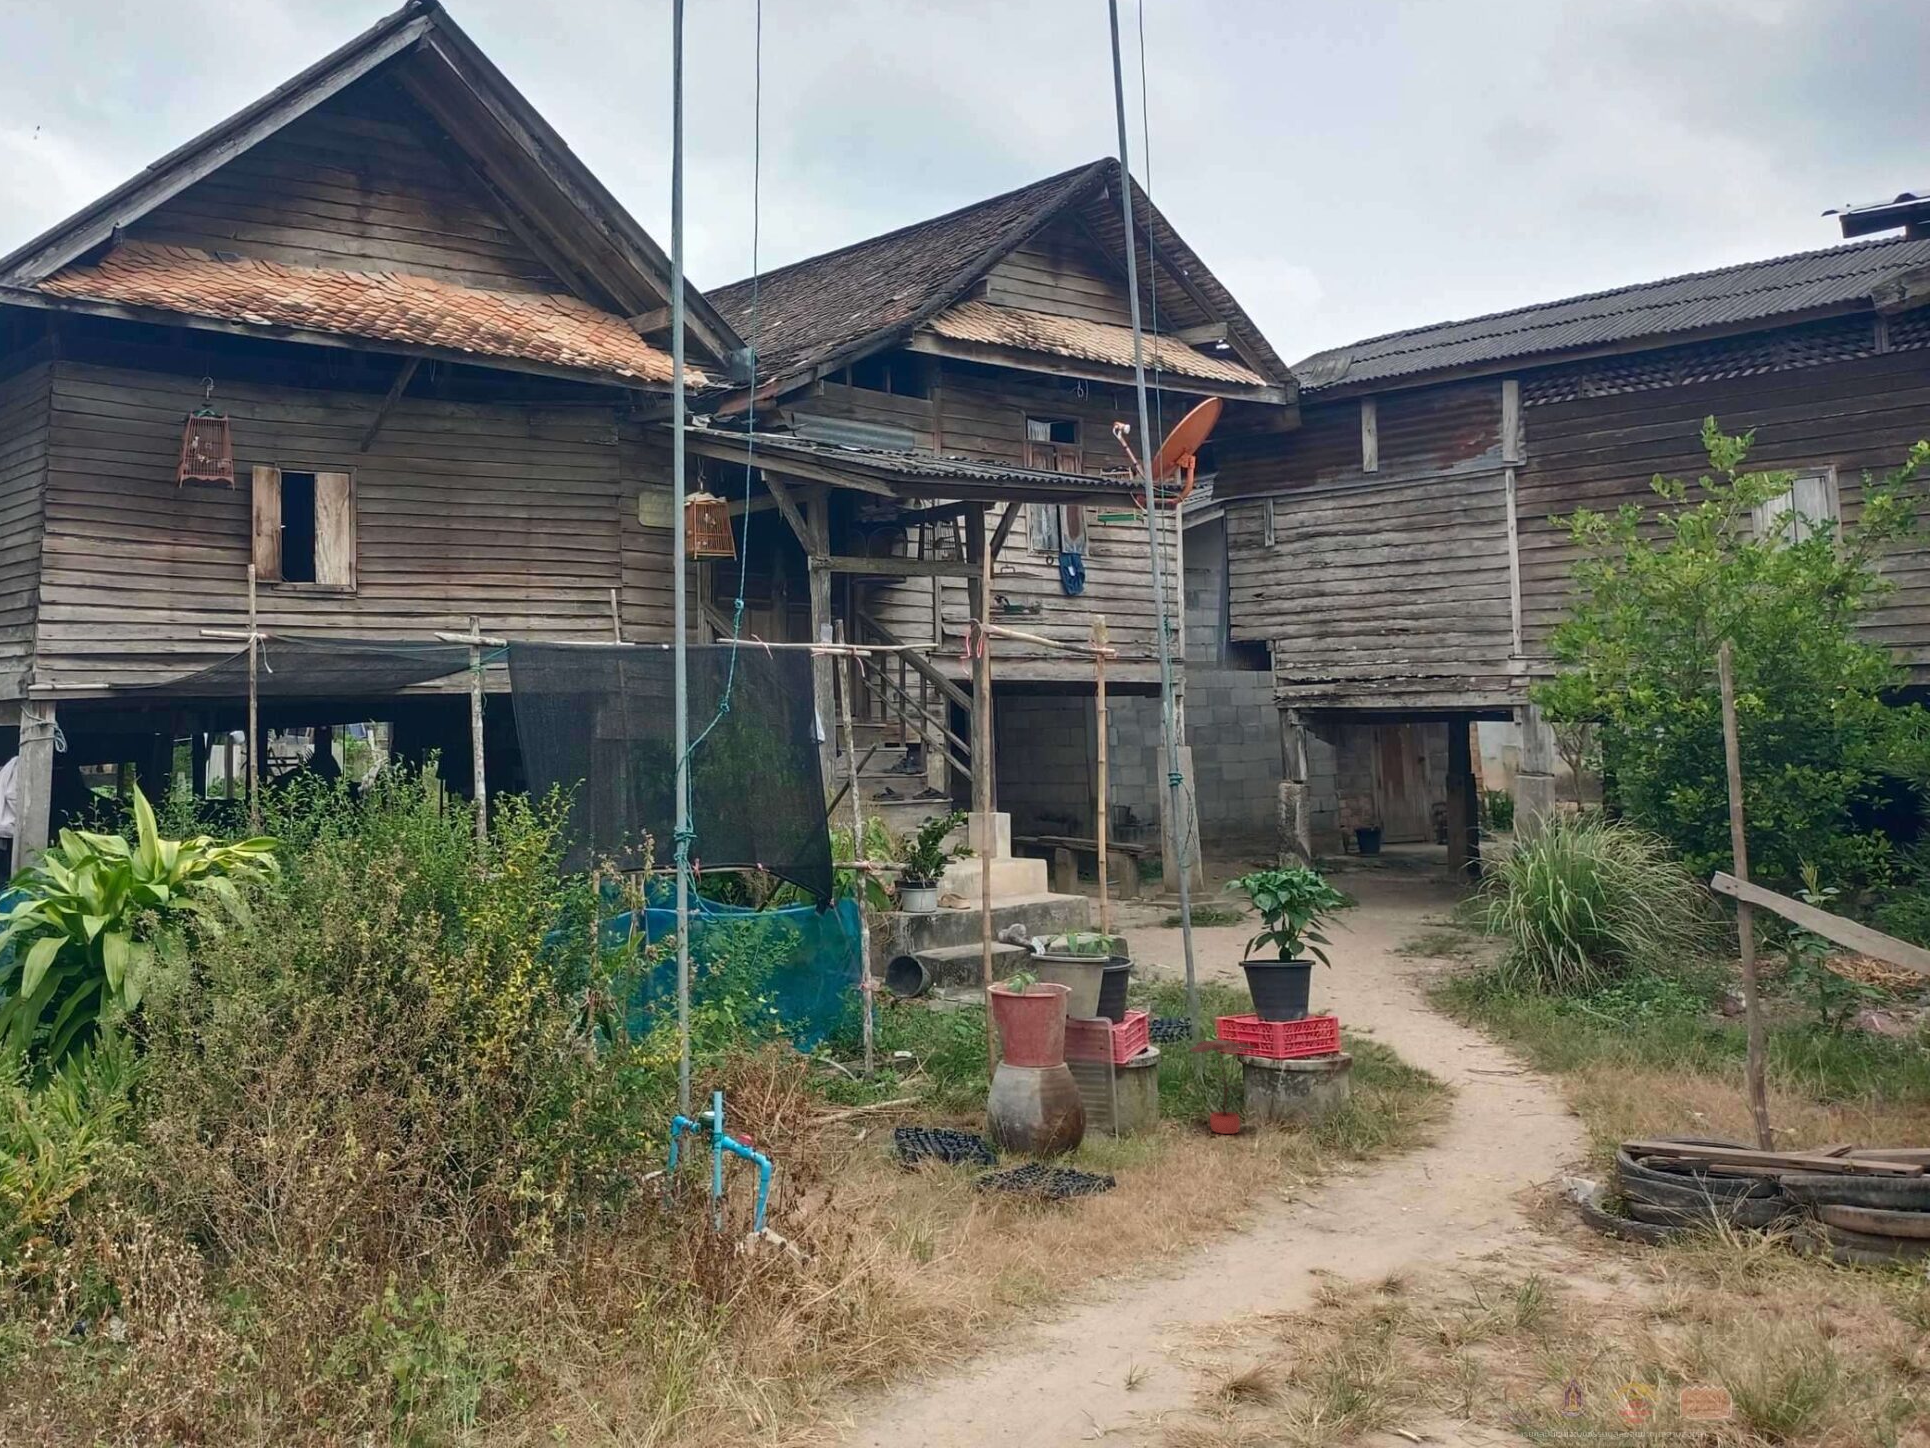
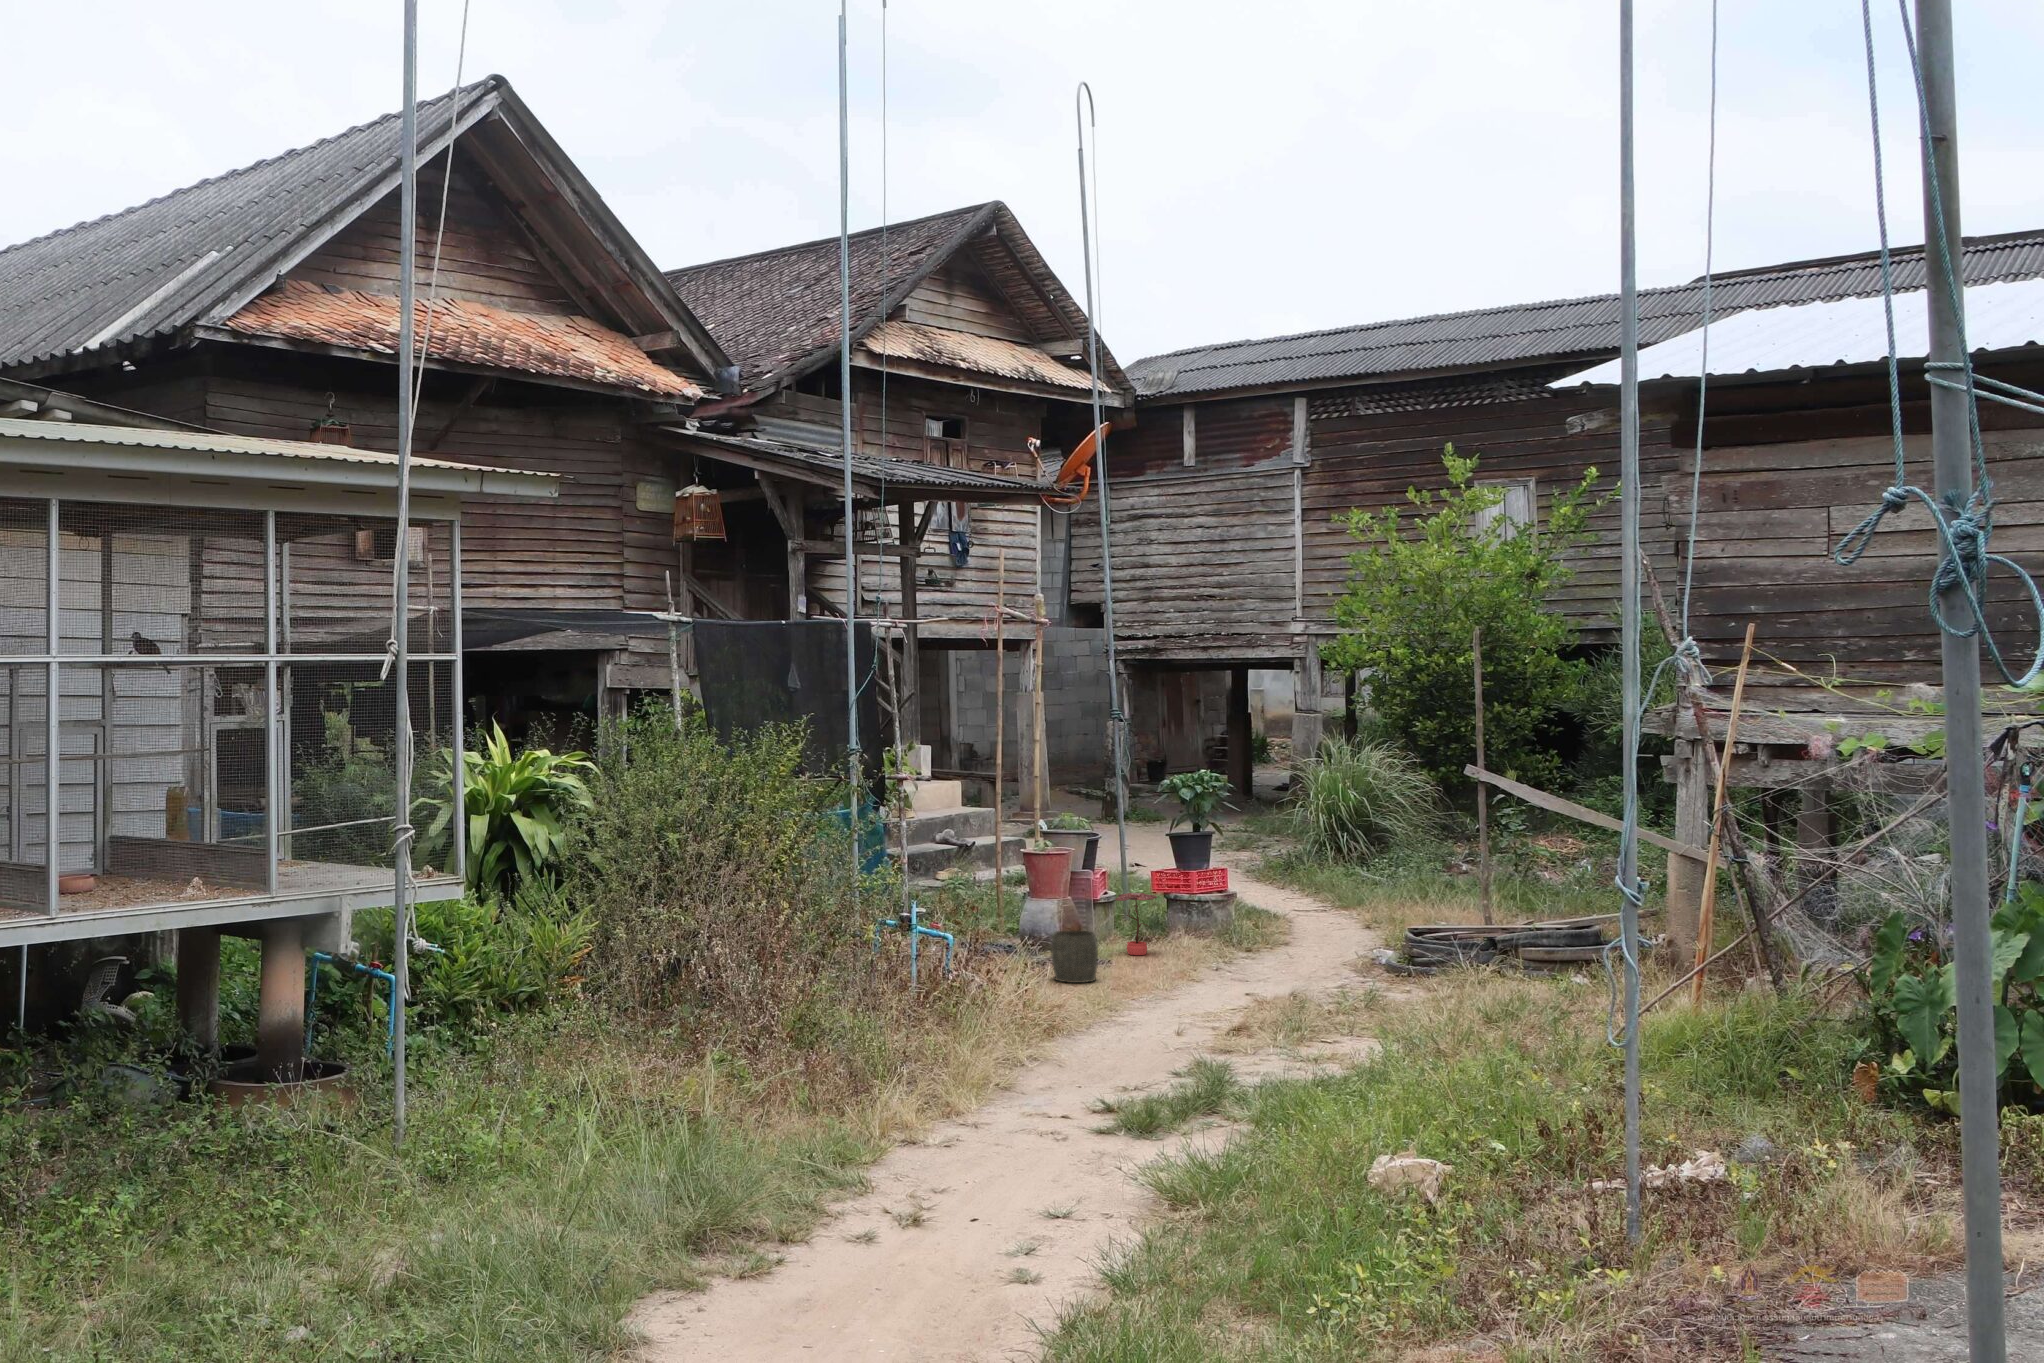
woven basket: none [1074,1101,1145,1185] -> present [1051,930,1098,983]

